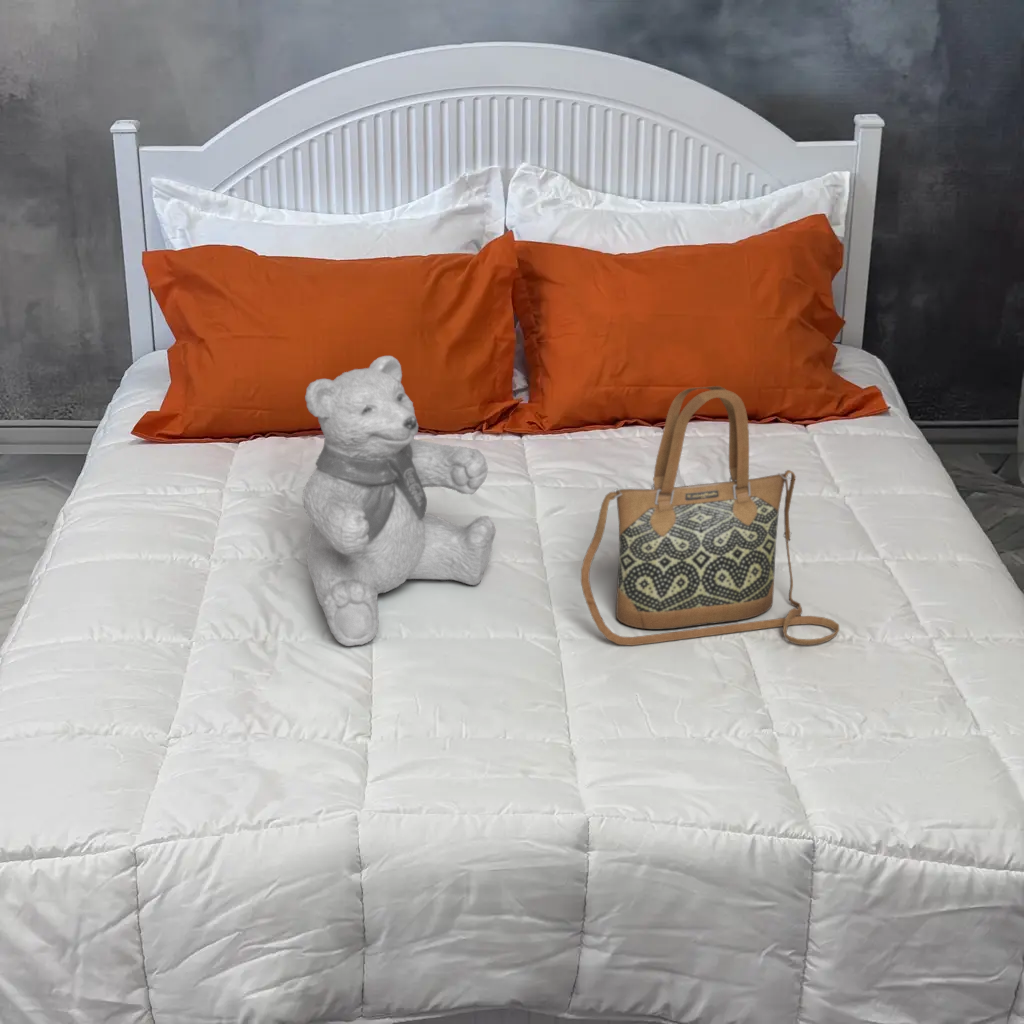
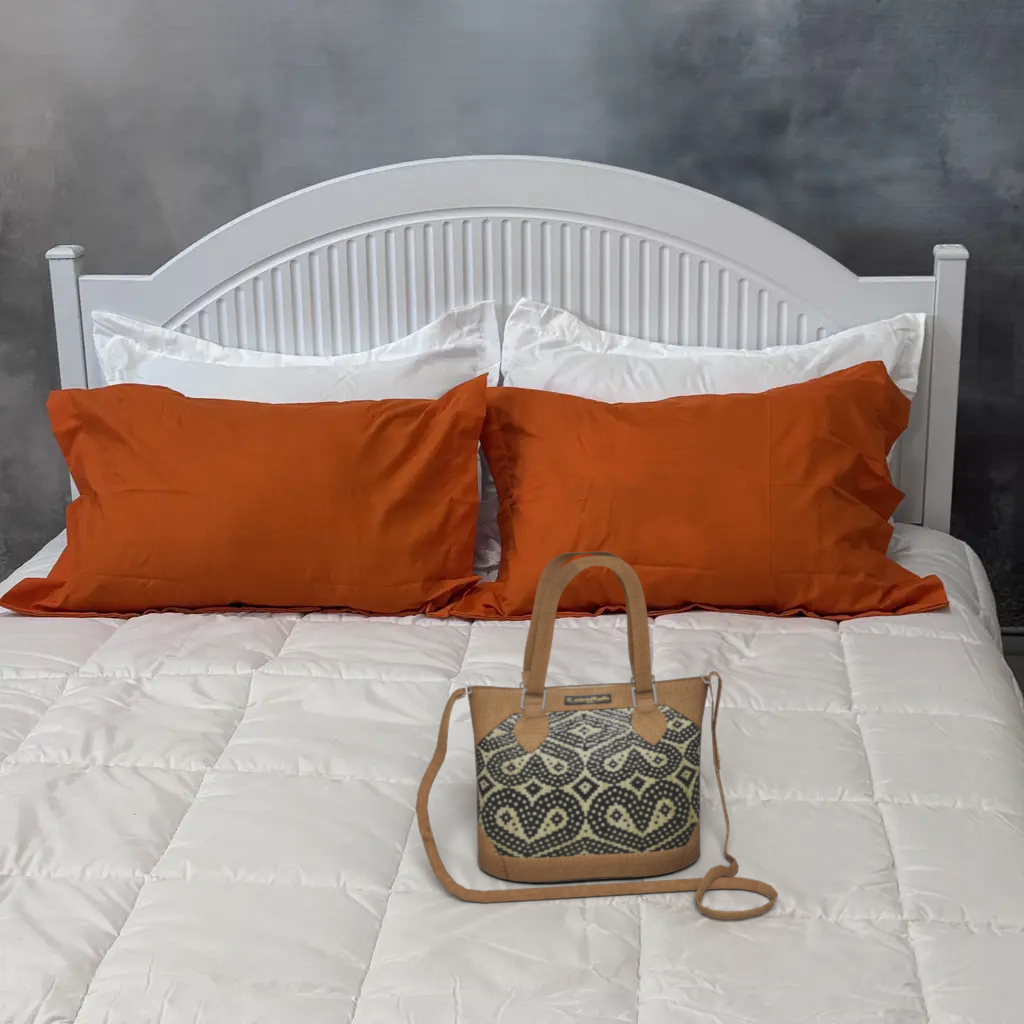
teddy bear: present [303,356,496,646] -> none [67,500,347,877]

